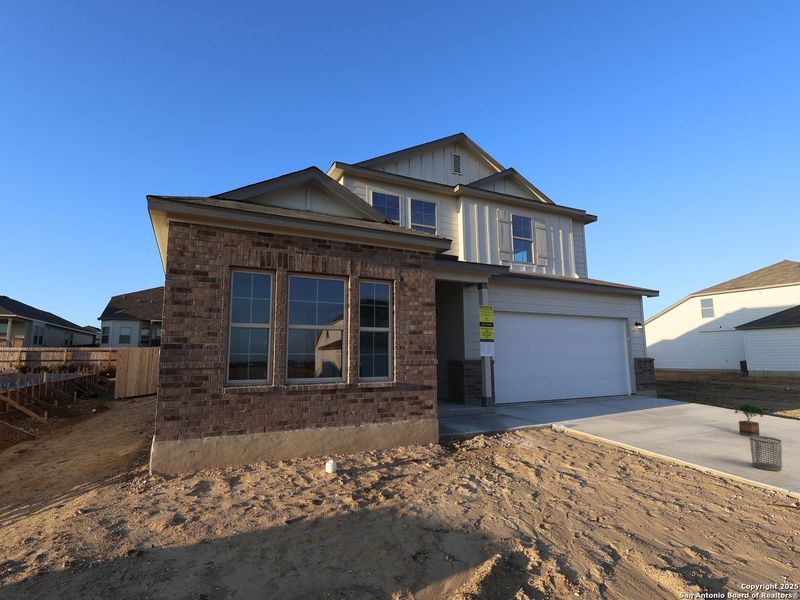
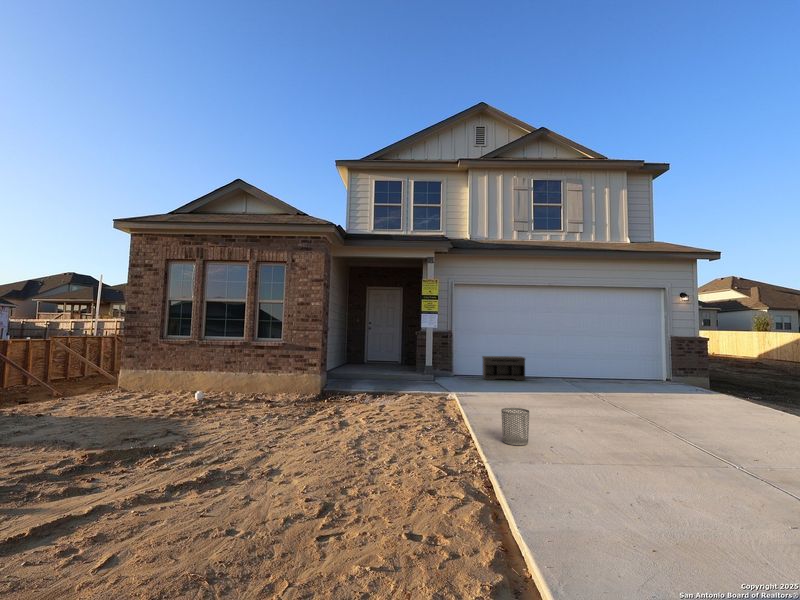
bench: none [502,378,542,403] -> present [482,356,525,380]
potted tree: present [735,405,764,437] -> none [624,386,656,428]

